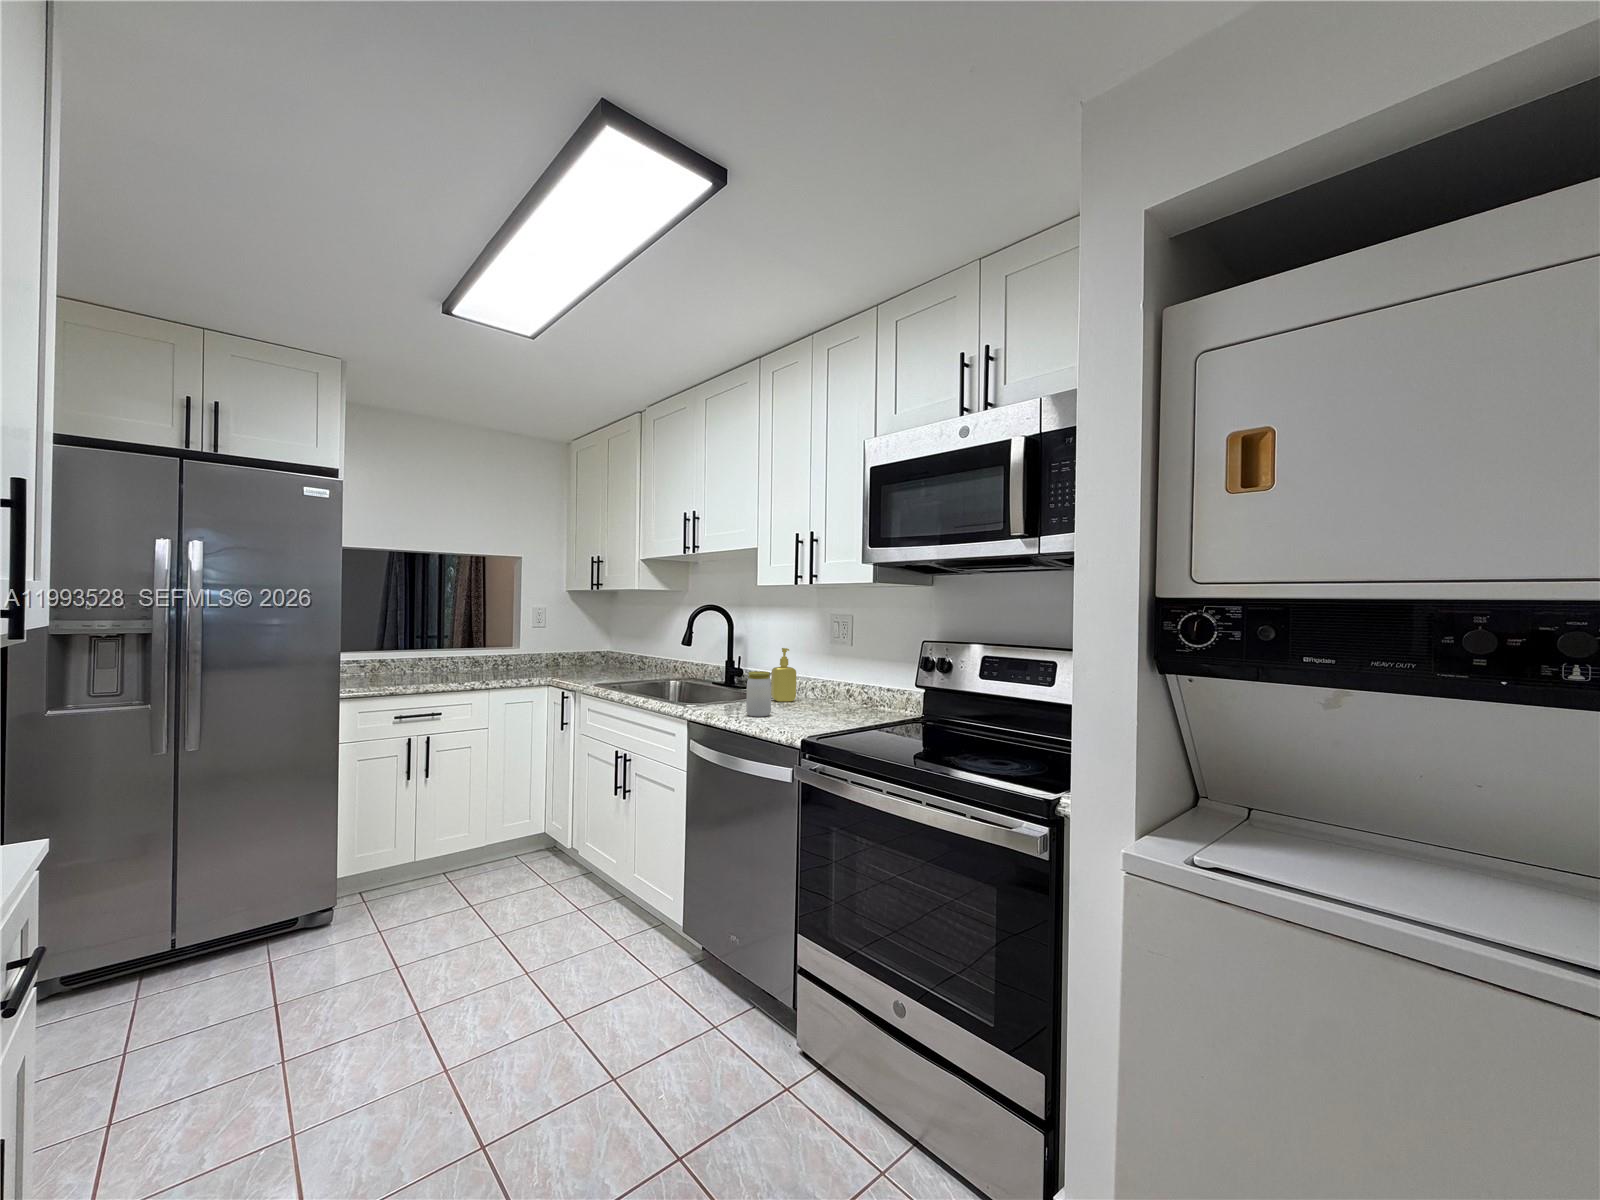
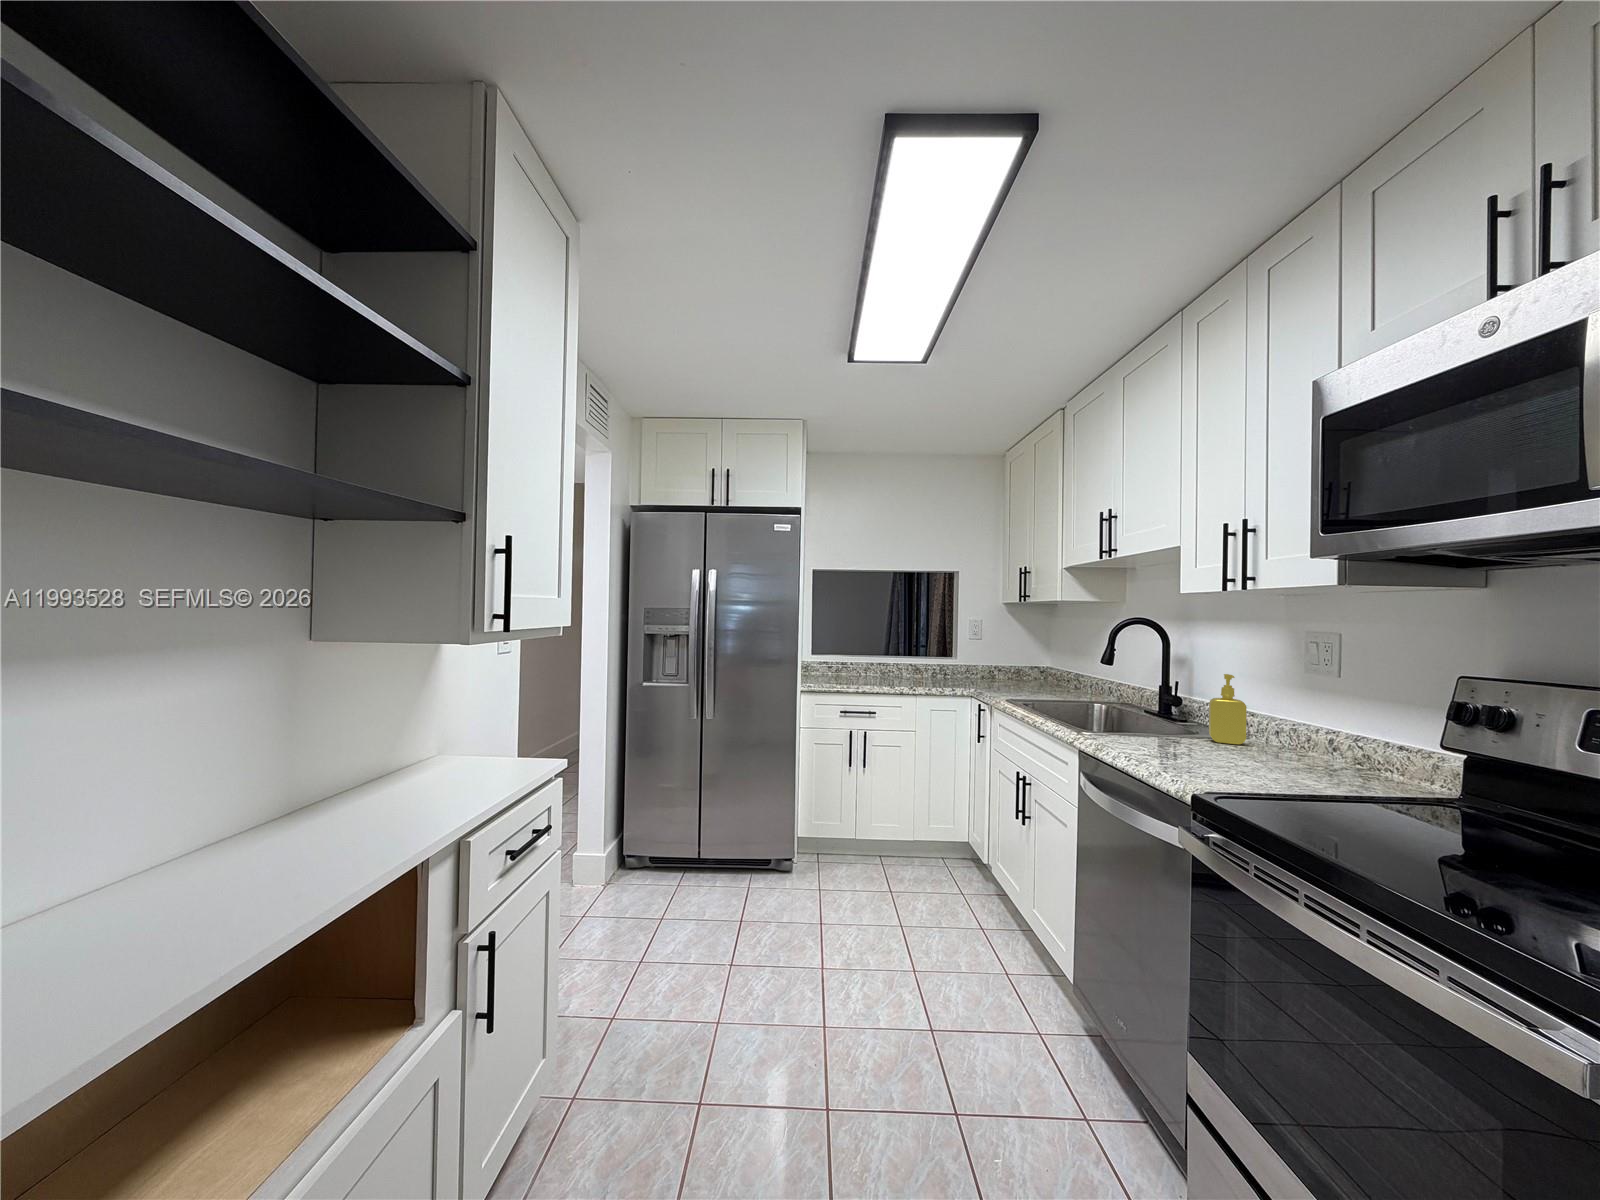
jar: present [746,671,771,717] -> none [1149,699,1186,758]

